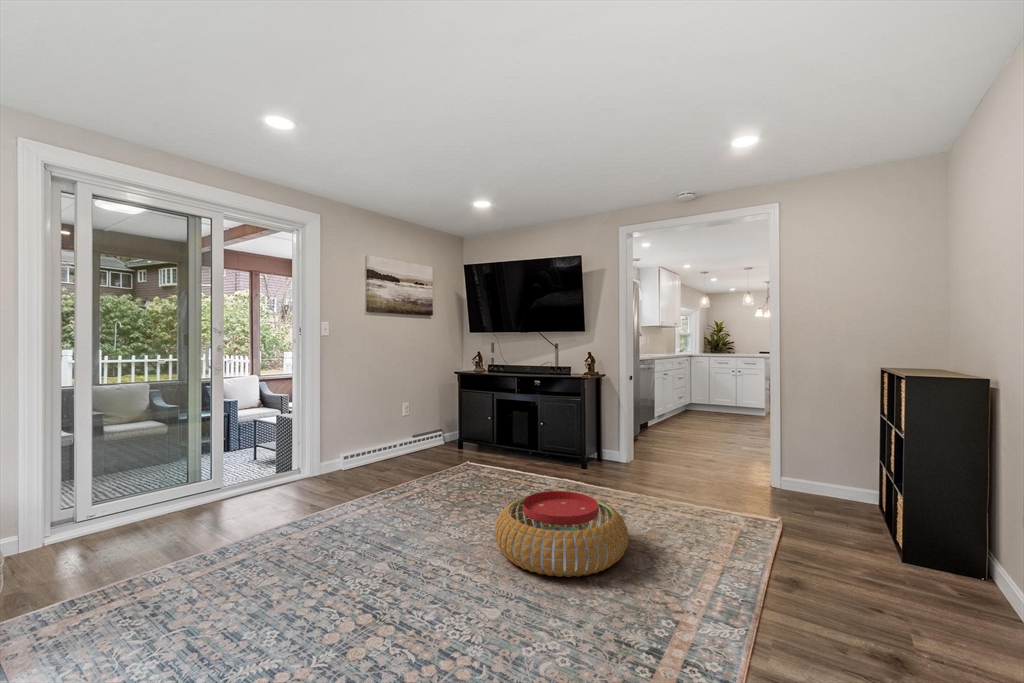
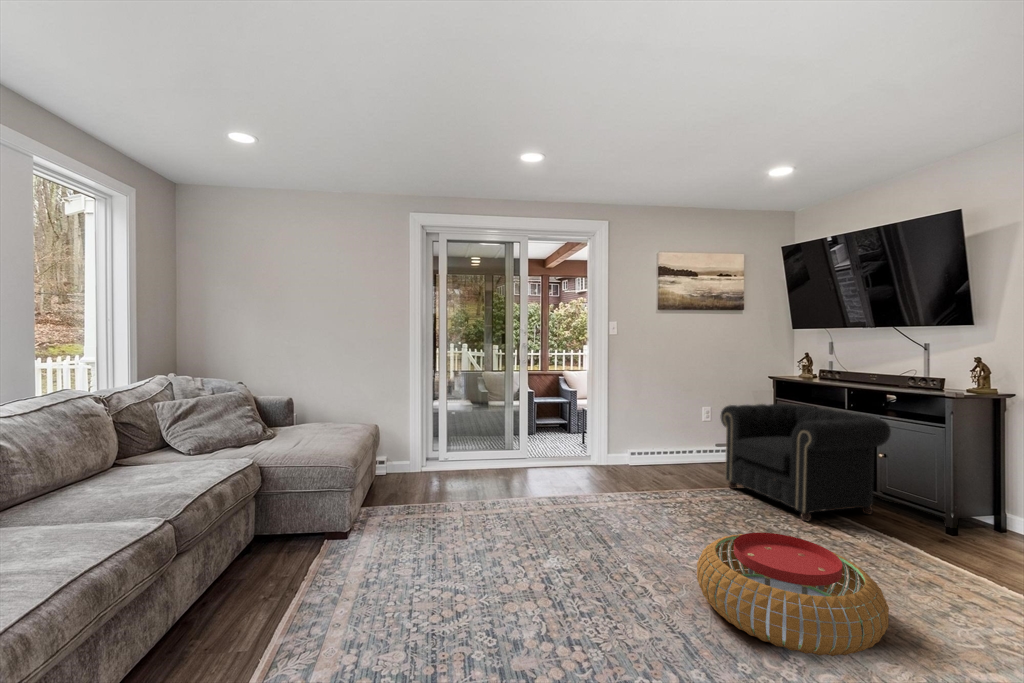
armchair: none [437,391,556,483] -> present [721,404,891,521]

